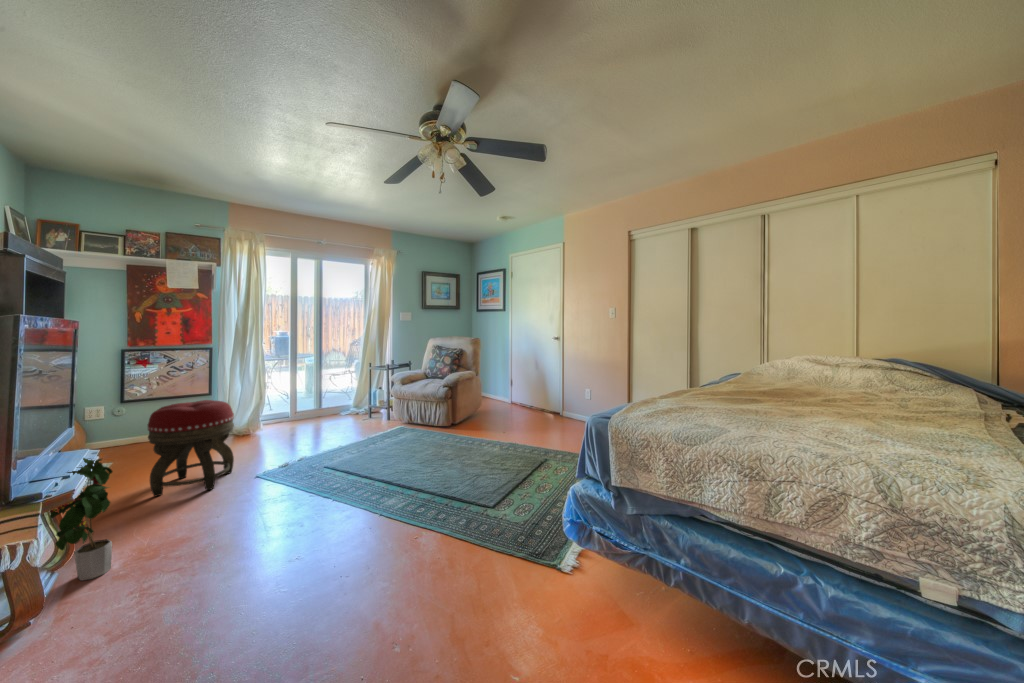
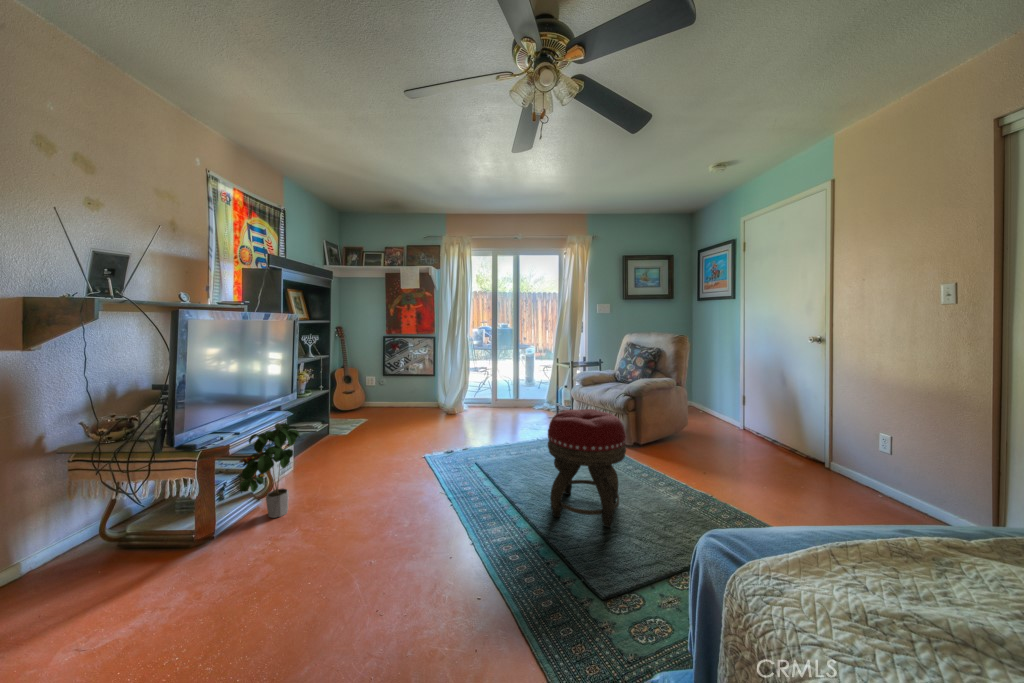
footstool: present [148,400,234,496] -> present [548,409,626,527]

